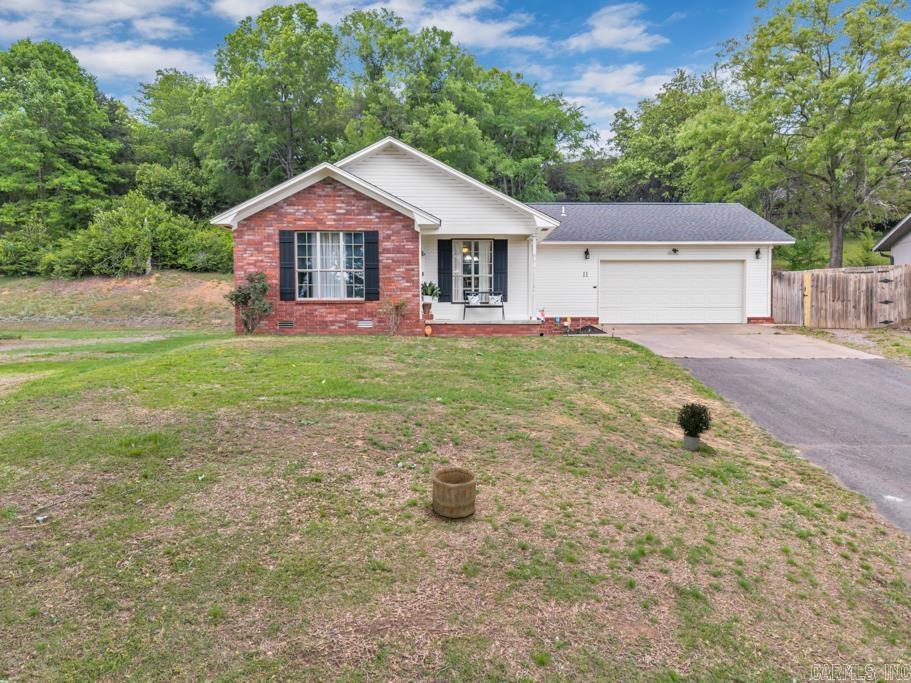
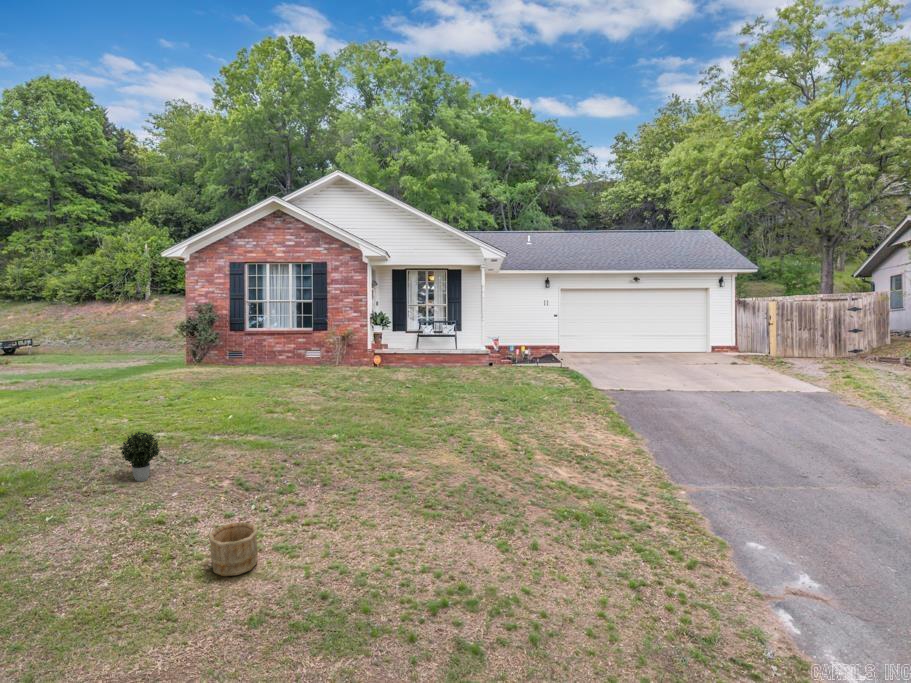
potted plant: present [677,403,712,451] -> present [120,432,159,482]

